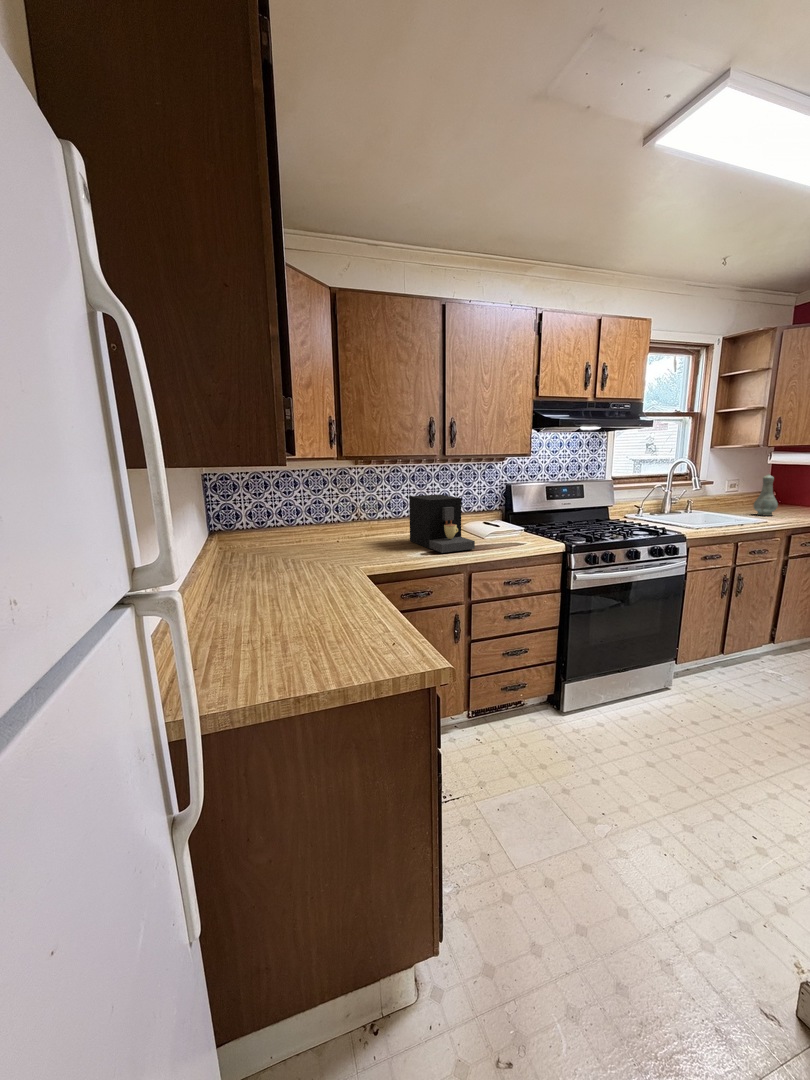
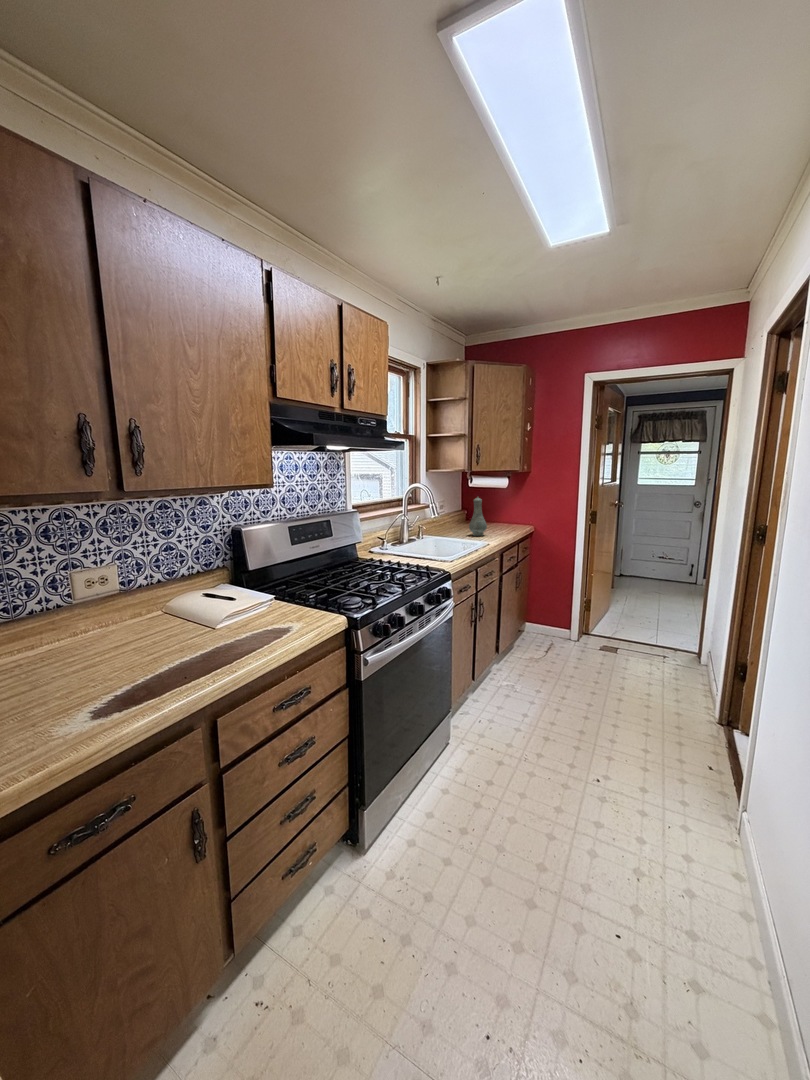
coffee maker: present [409,494,475,553] -> none [42,565,214,700]

